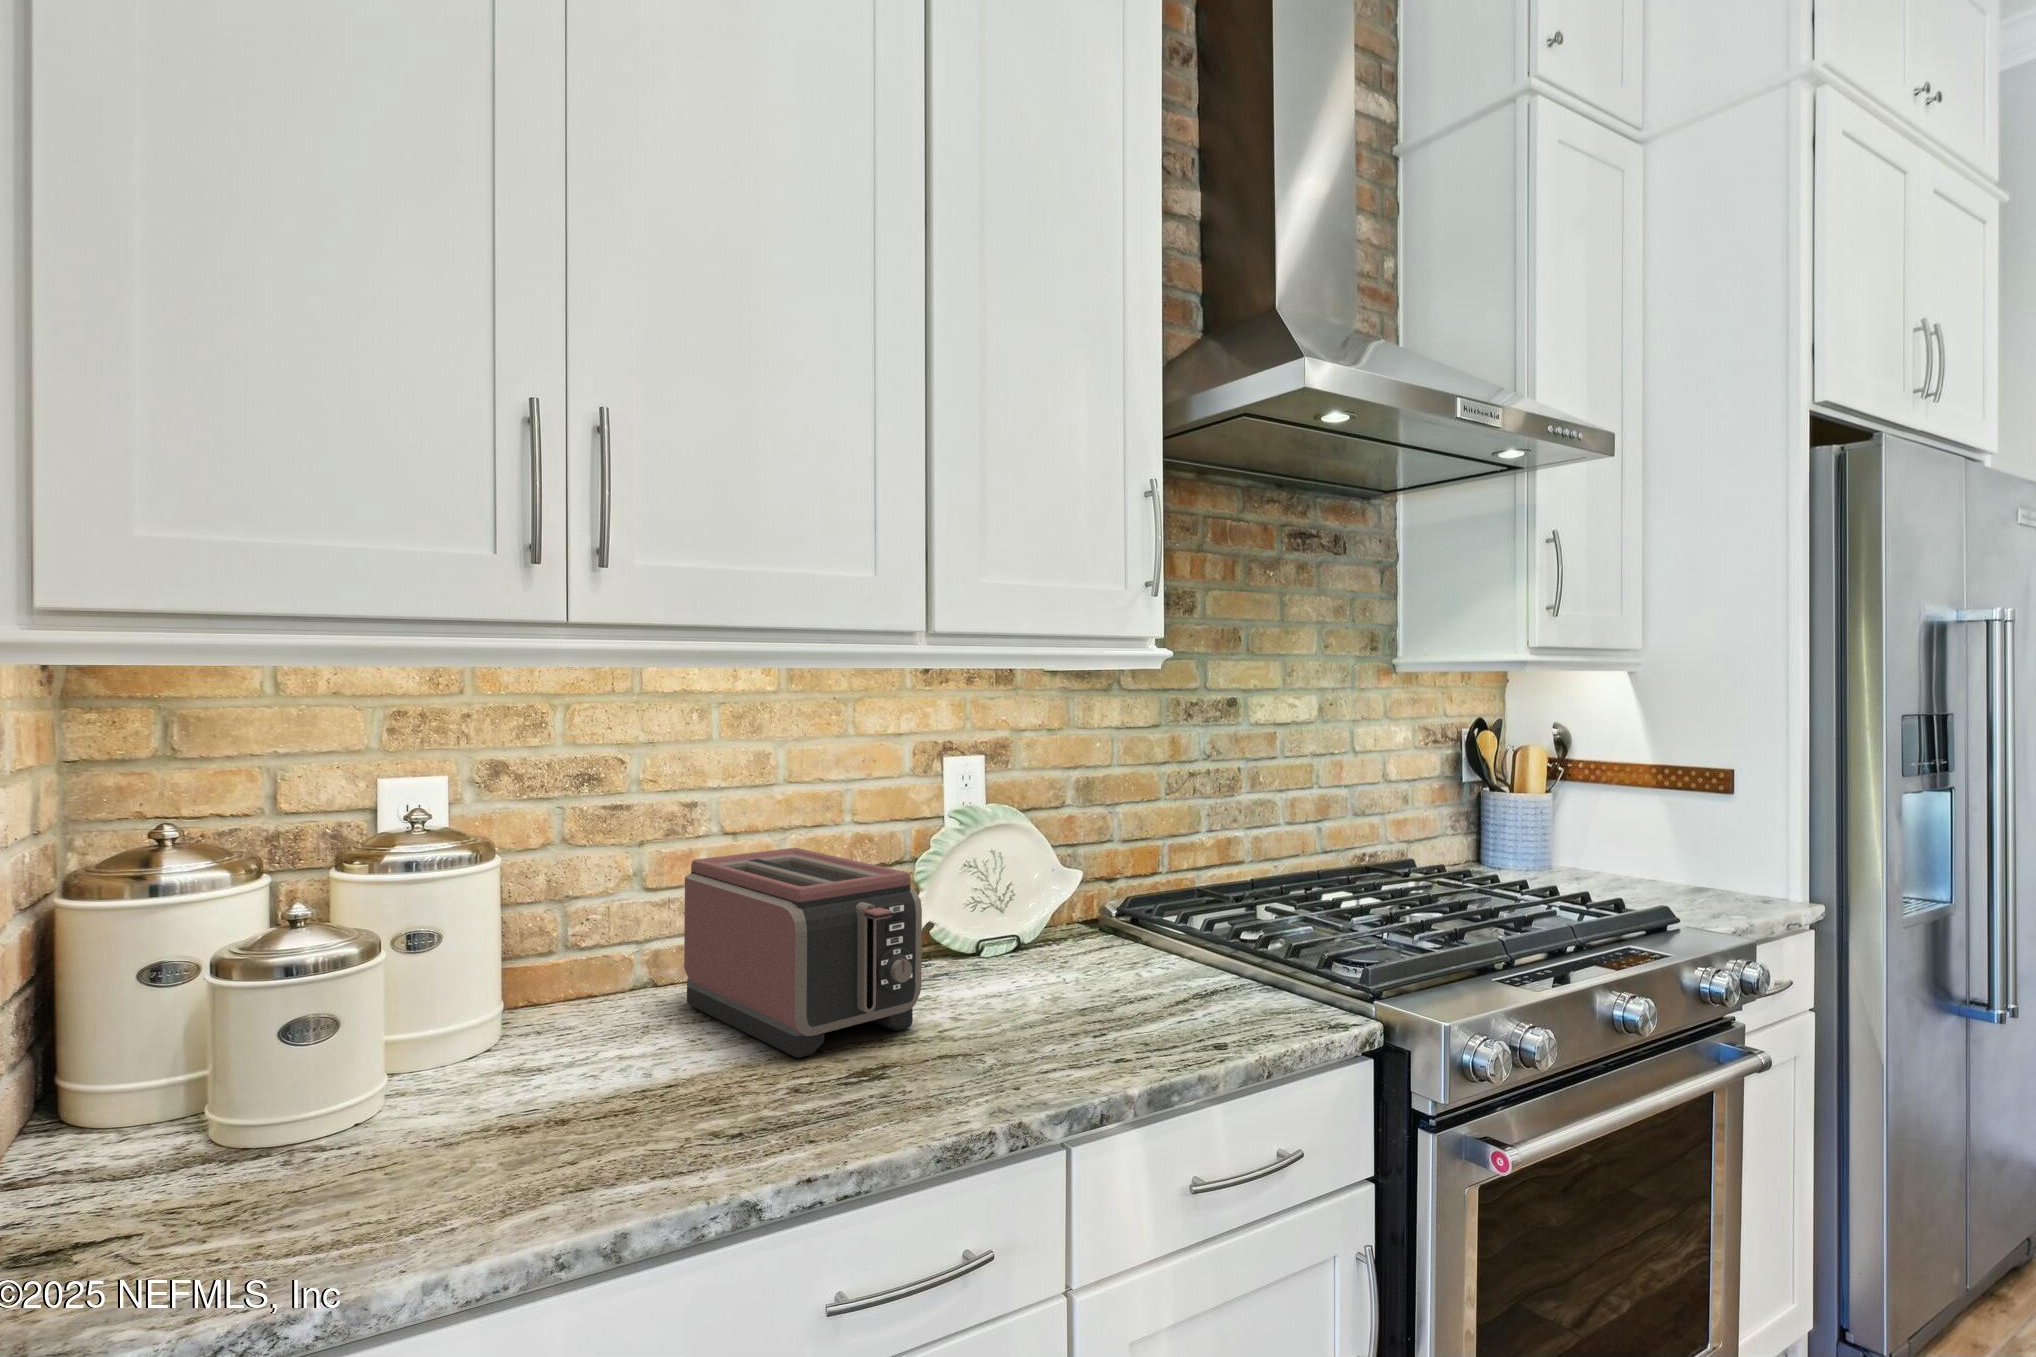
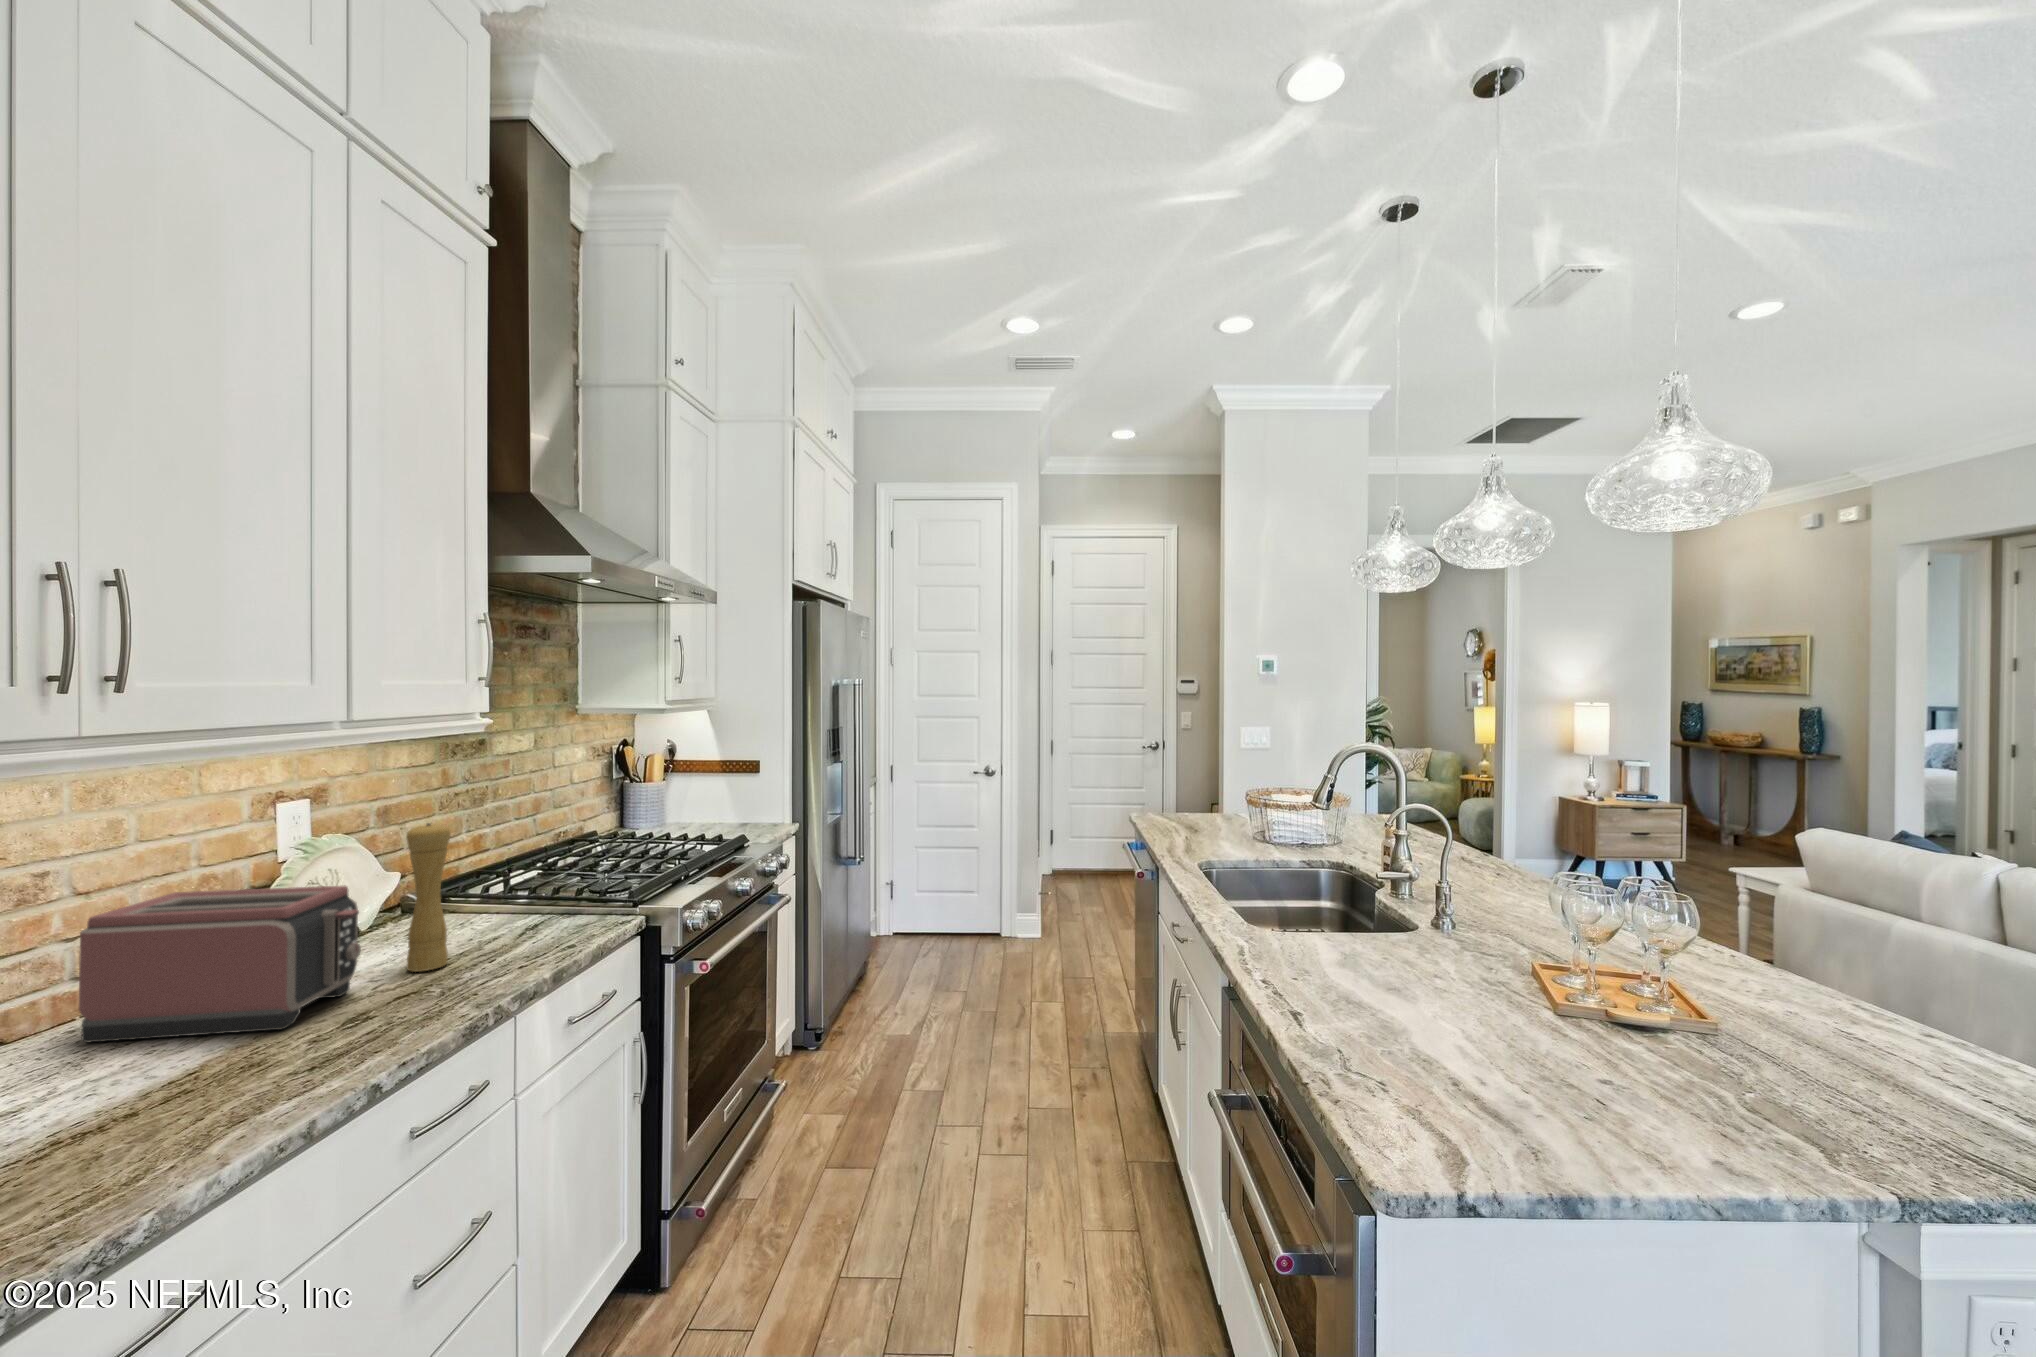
pepper mill: none [995,798,1049,1026] -> present [407,823,451,972]

